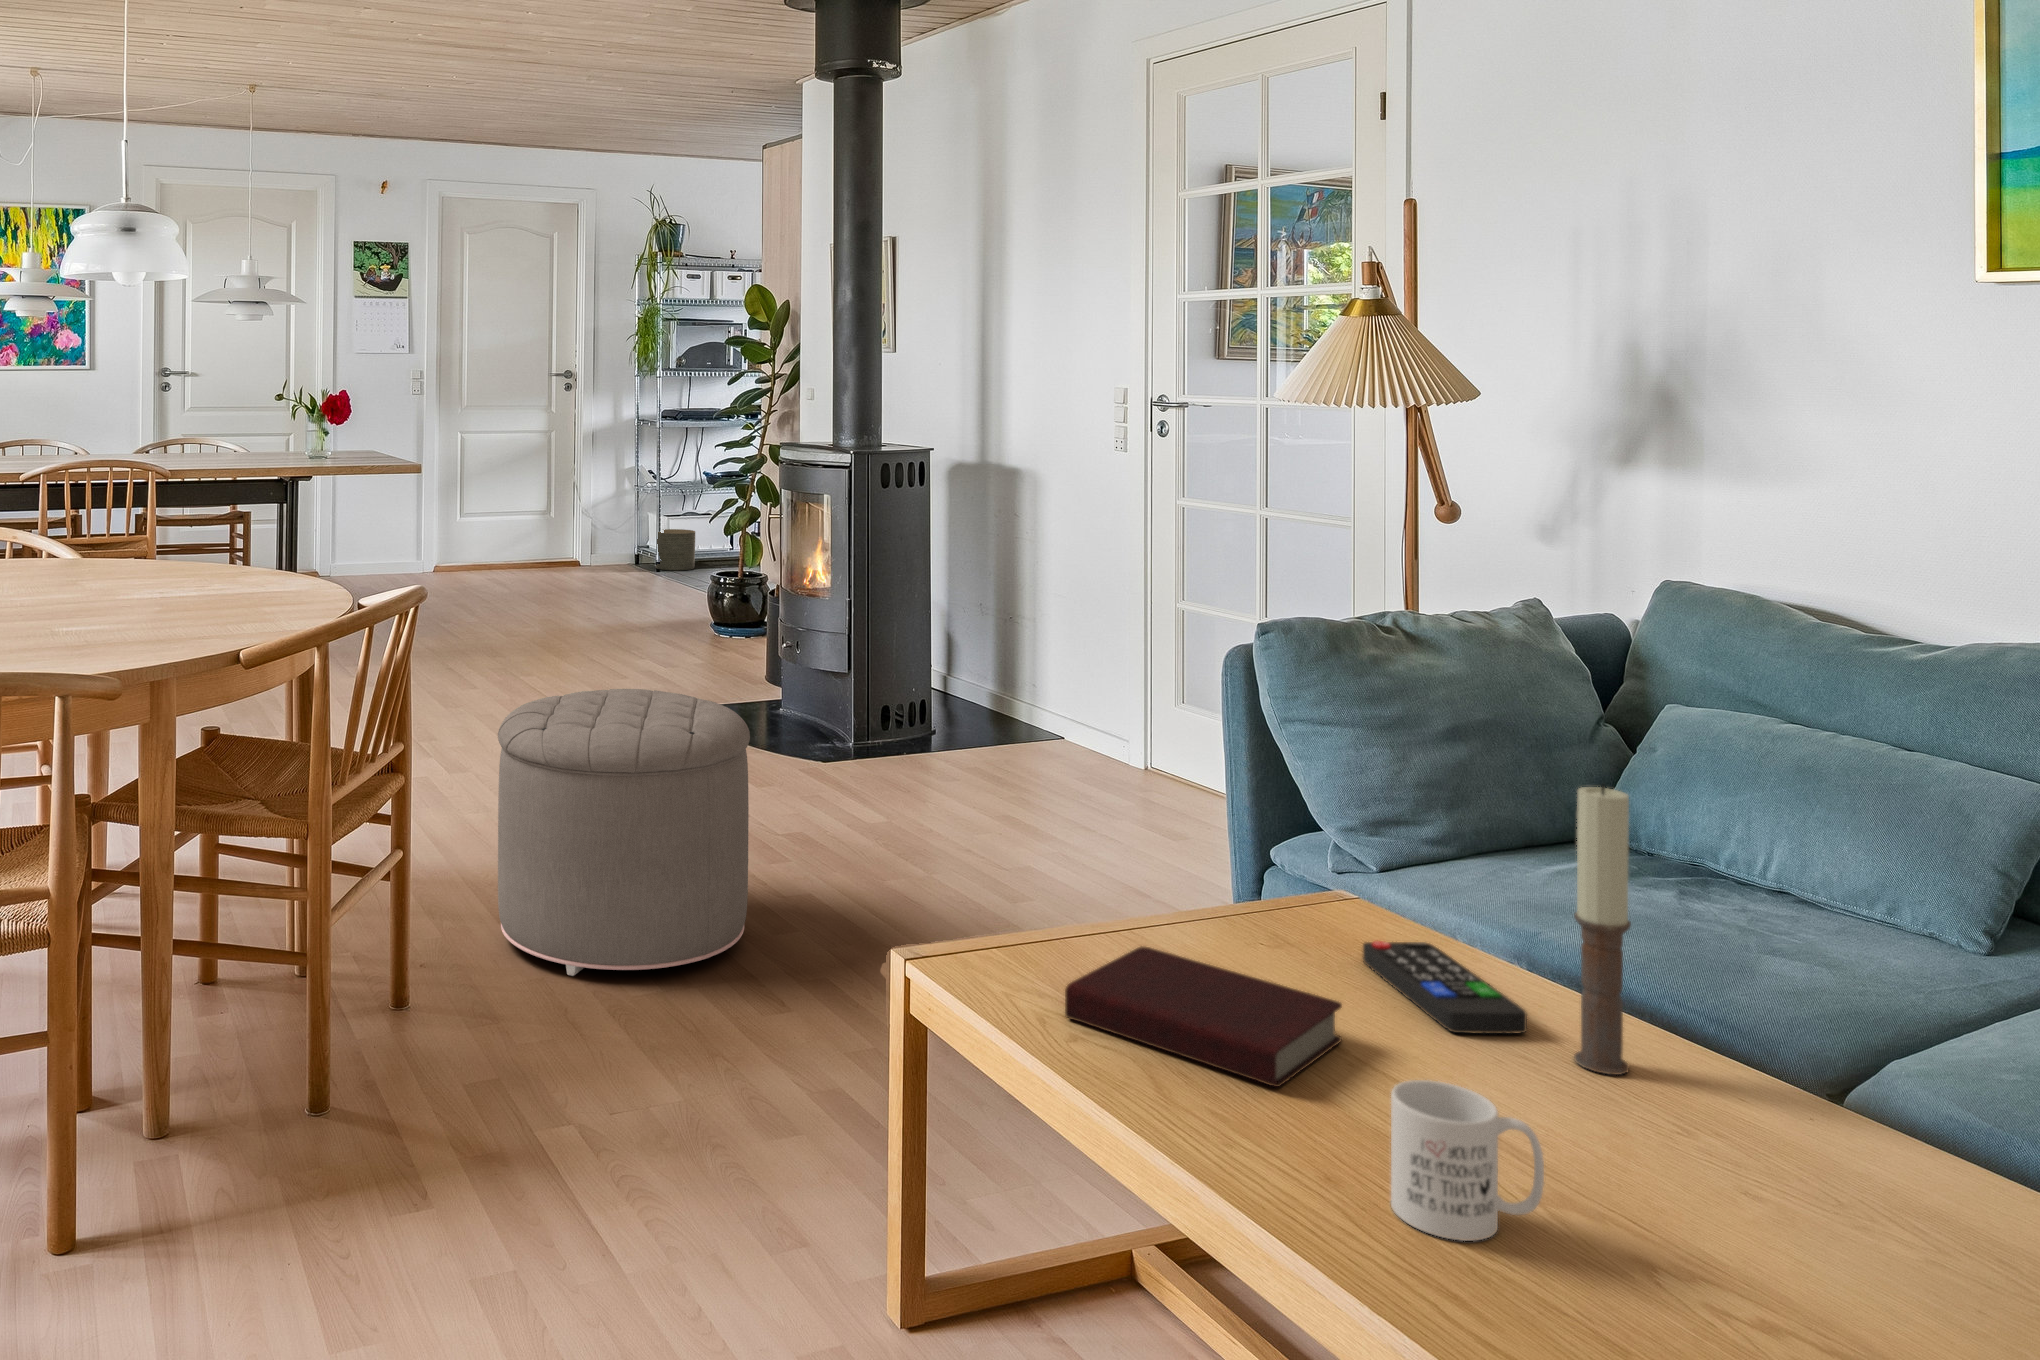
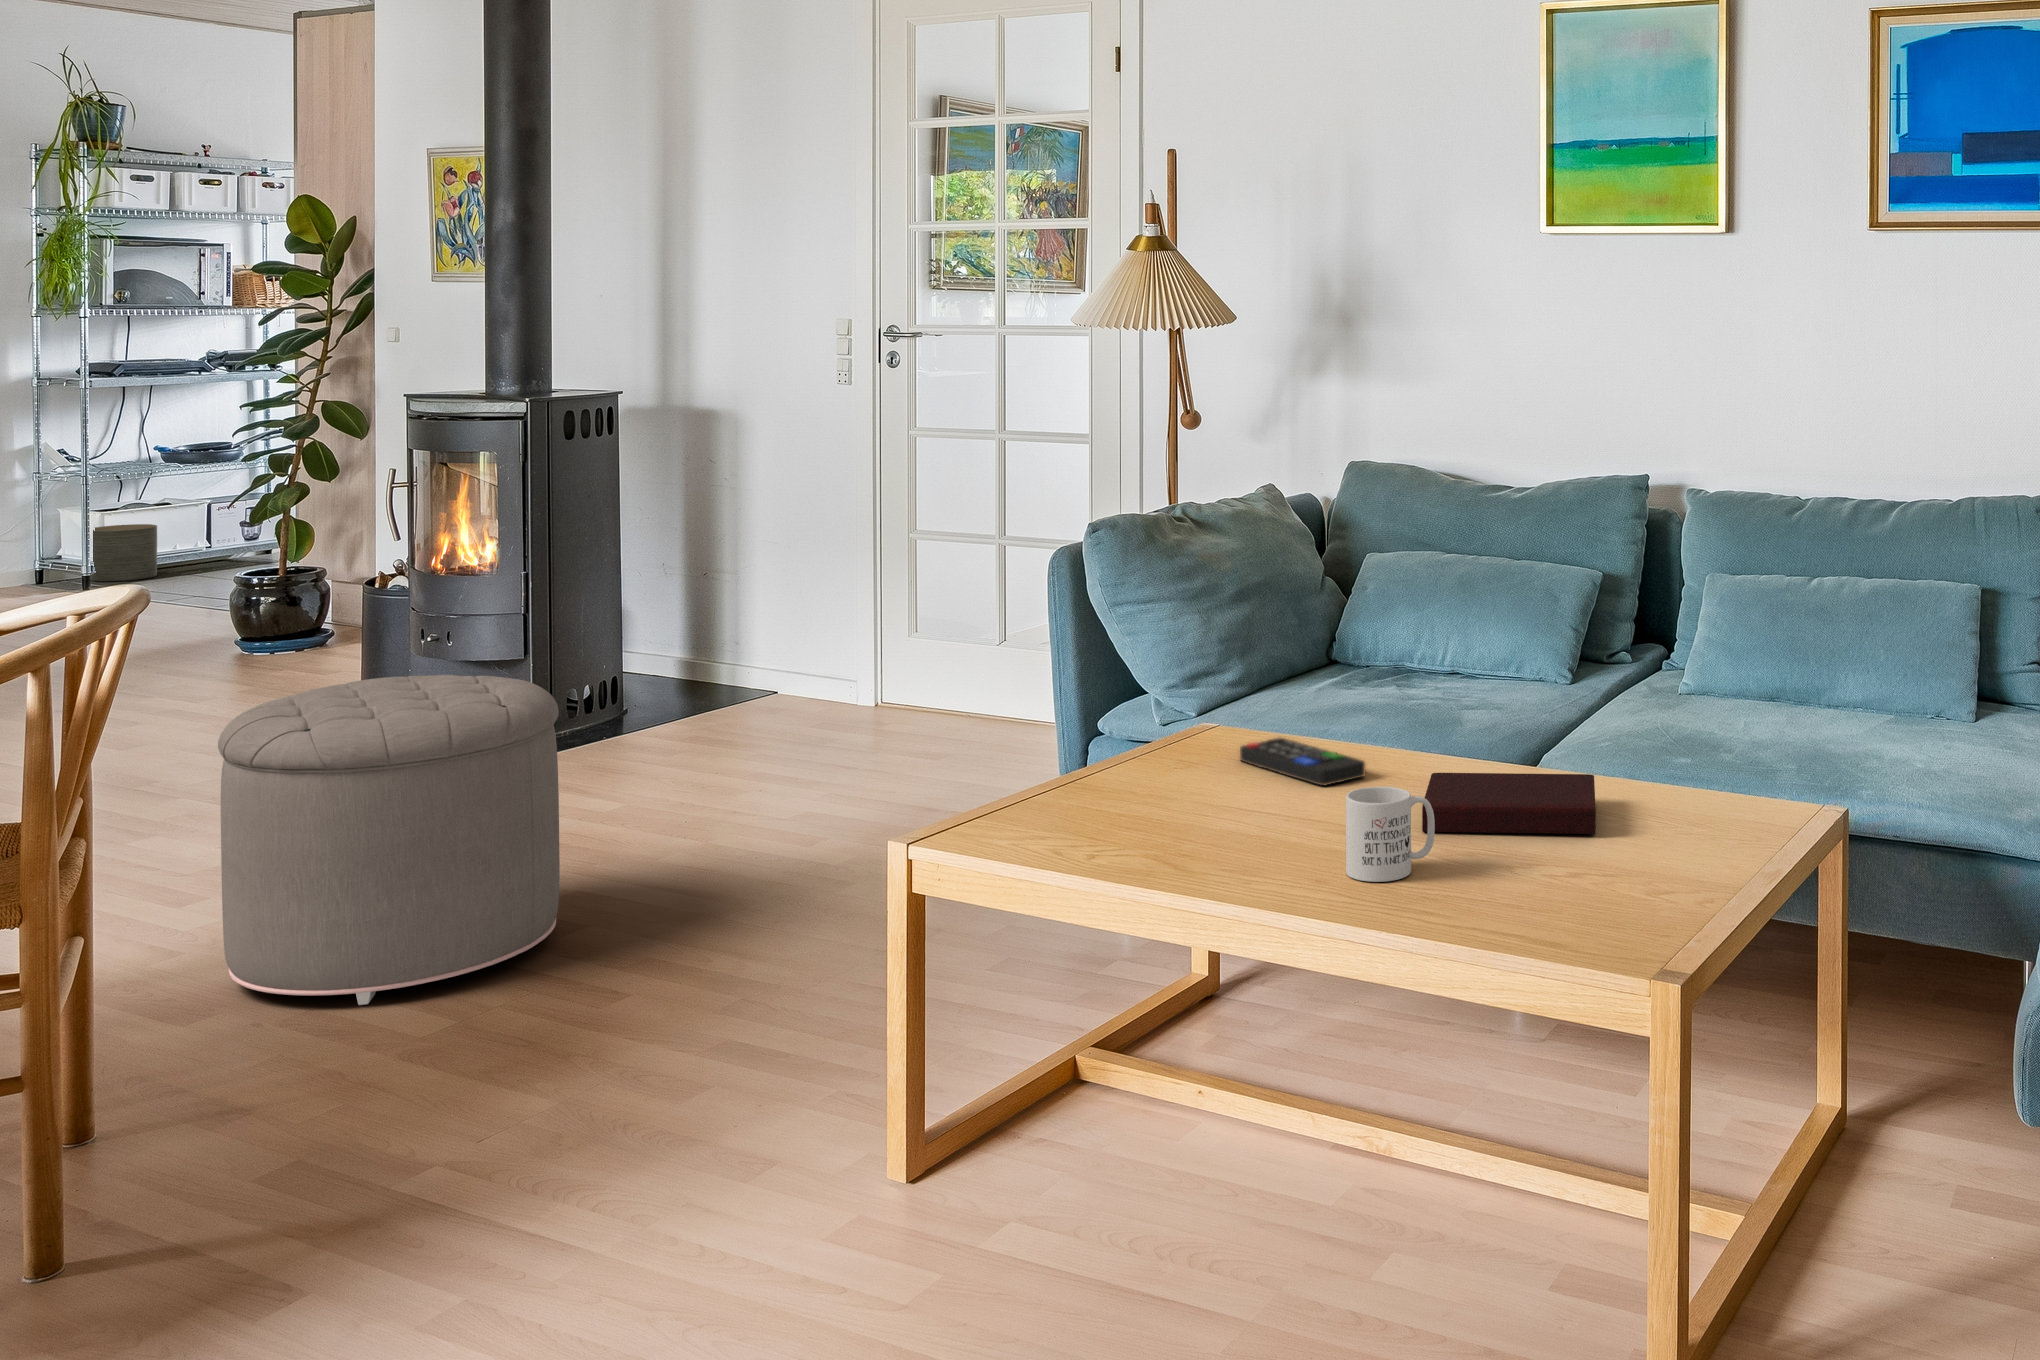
candle: present [1574,784,1631,1075] -> none [1399,587,1432,787]
book: present [1065,946,1342,1087] -> present [1422,773,1596,834]

